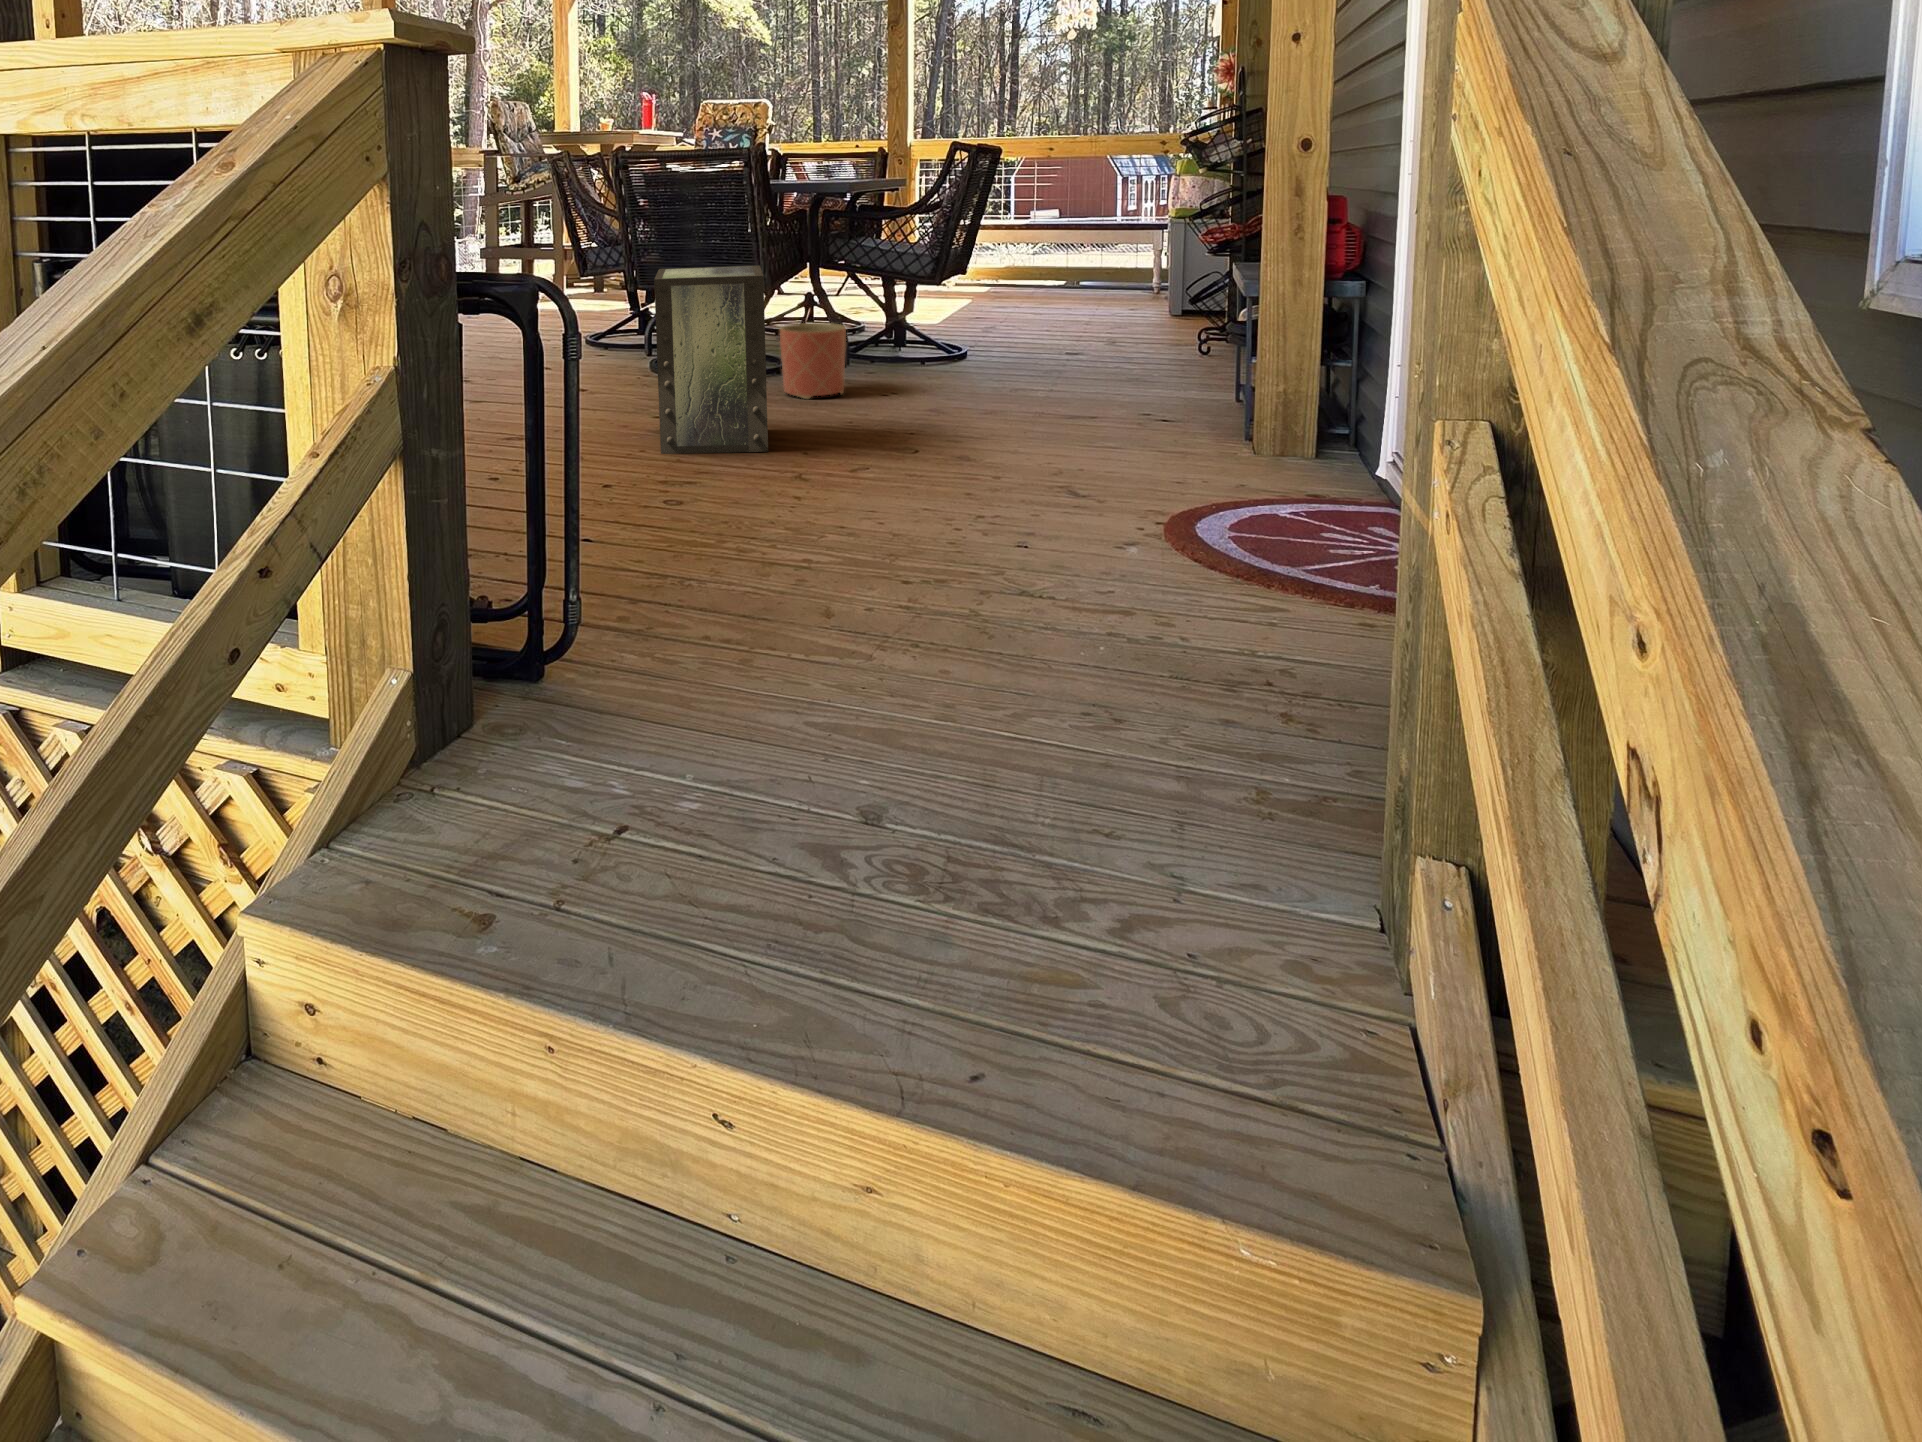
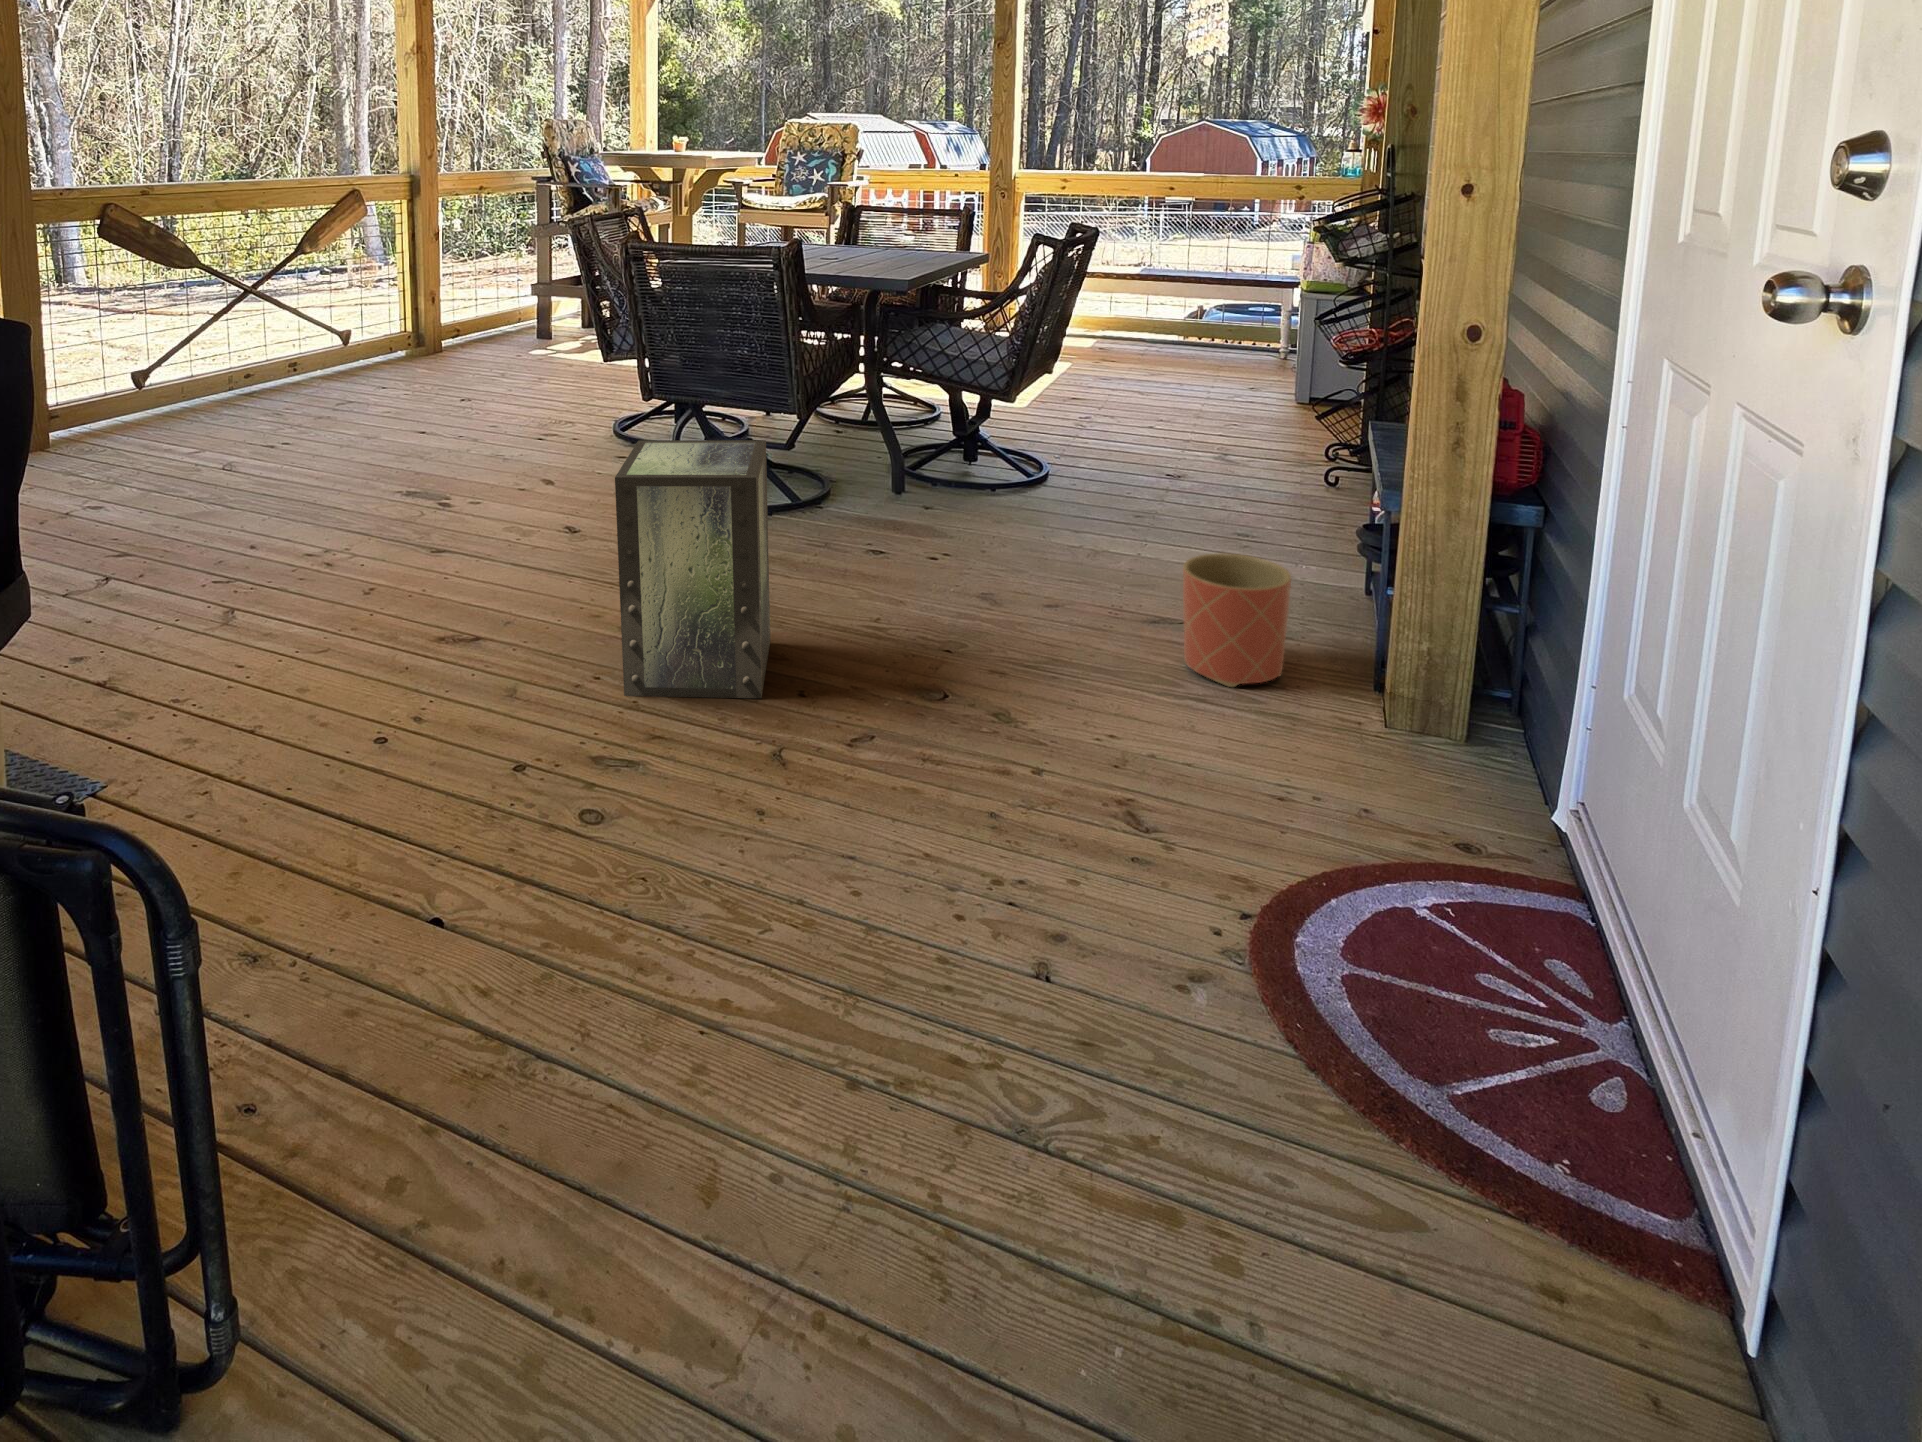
planter: present [780,323,846,399] -> present [1183,553,1291,687]

